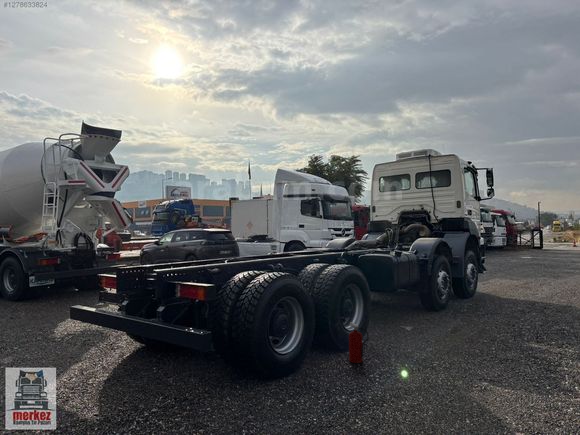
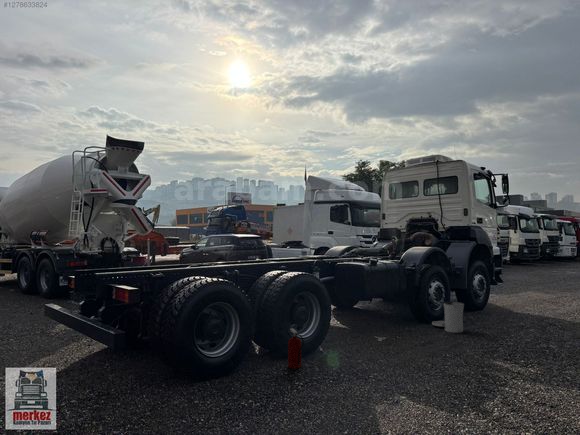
trash can: none [444,290,478,319] -> present [432,302,464,333]

